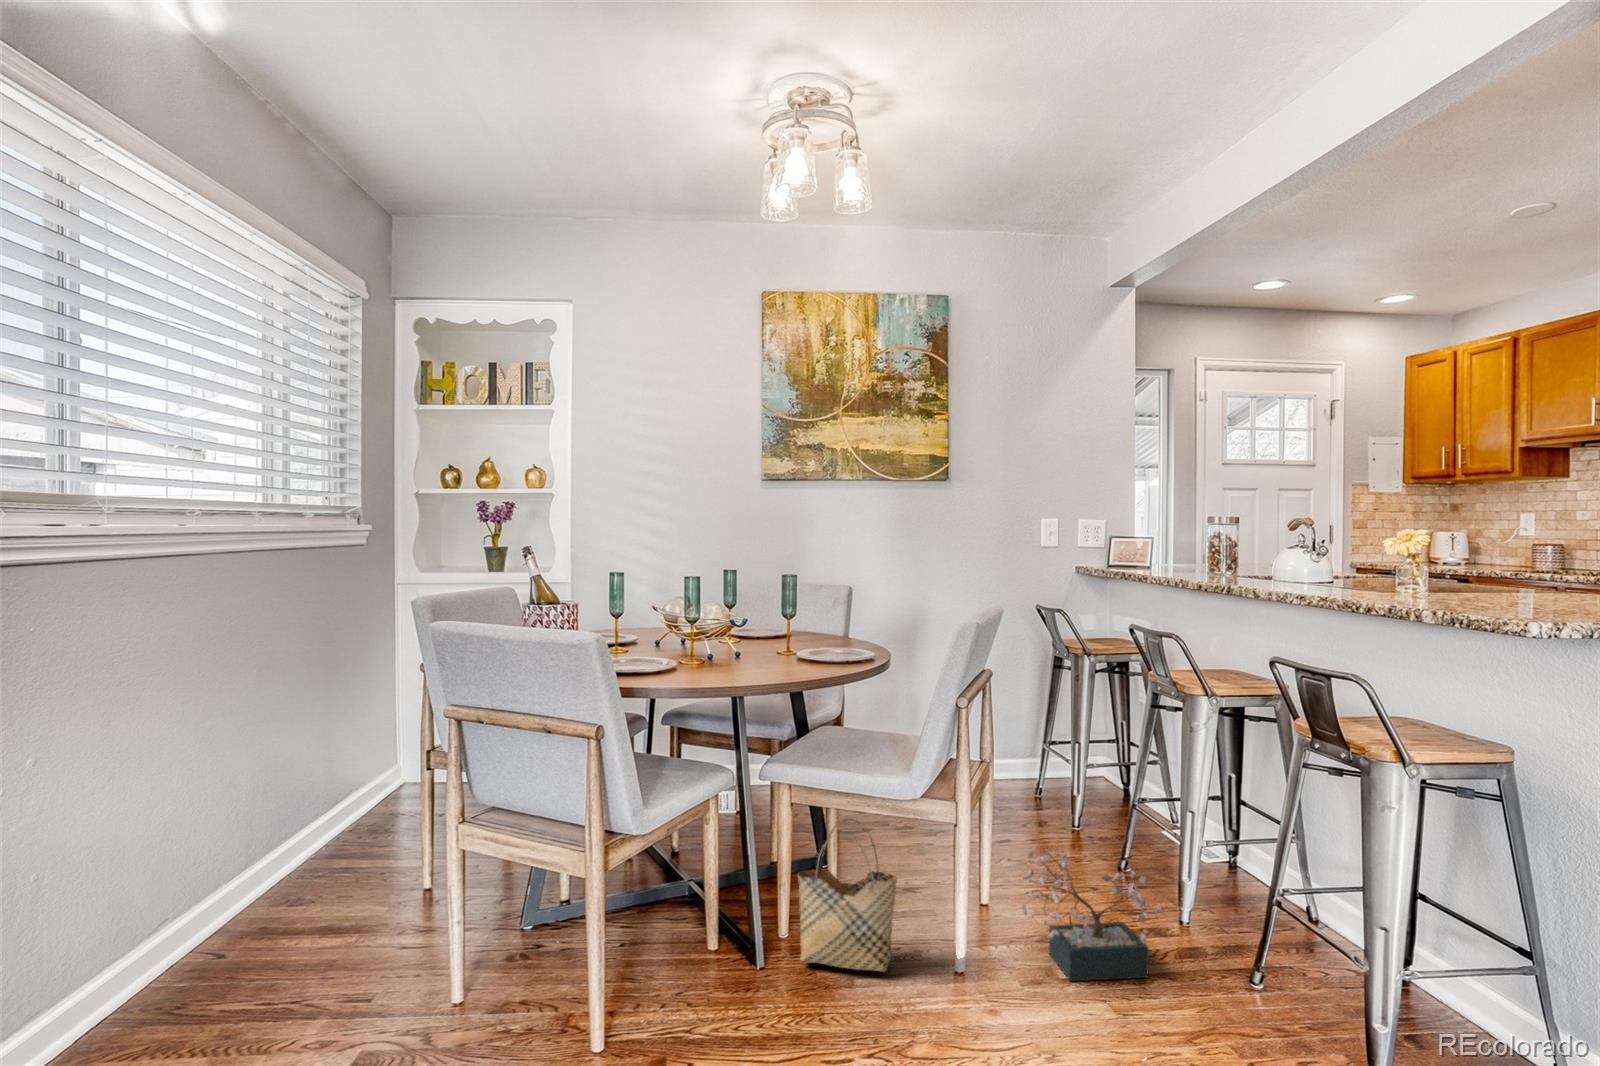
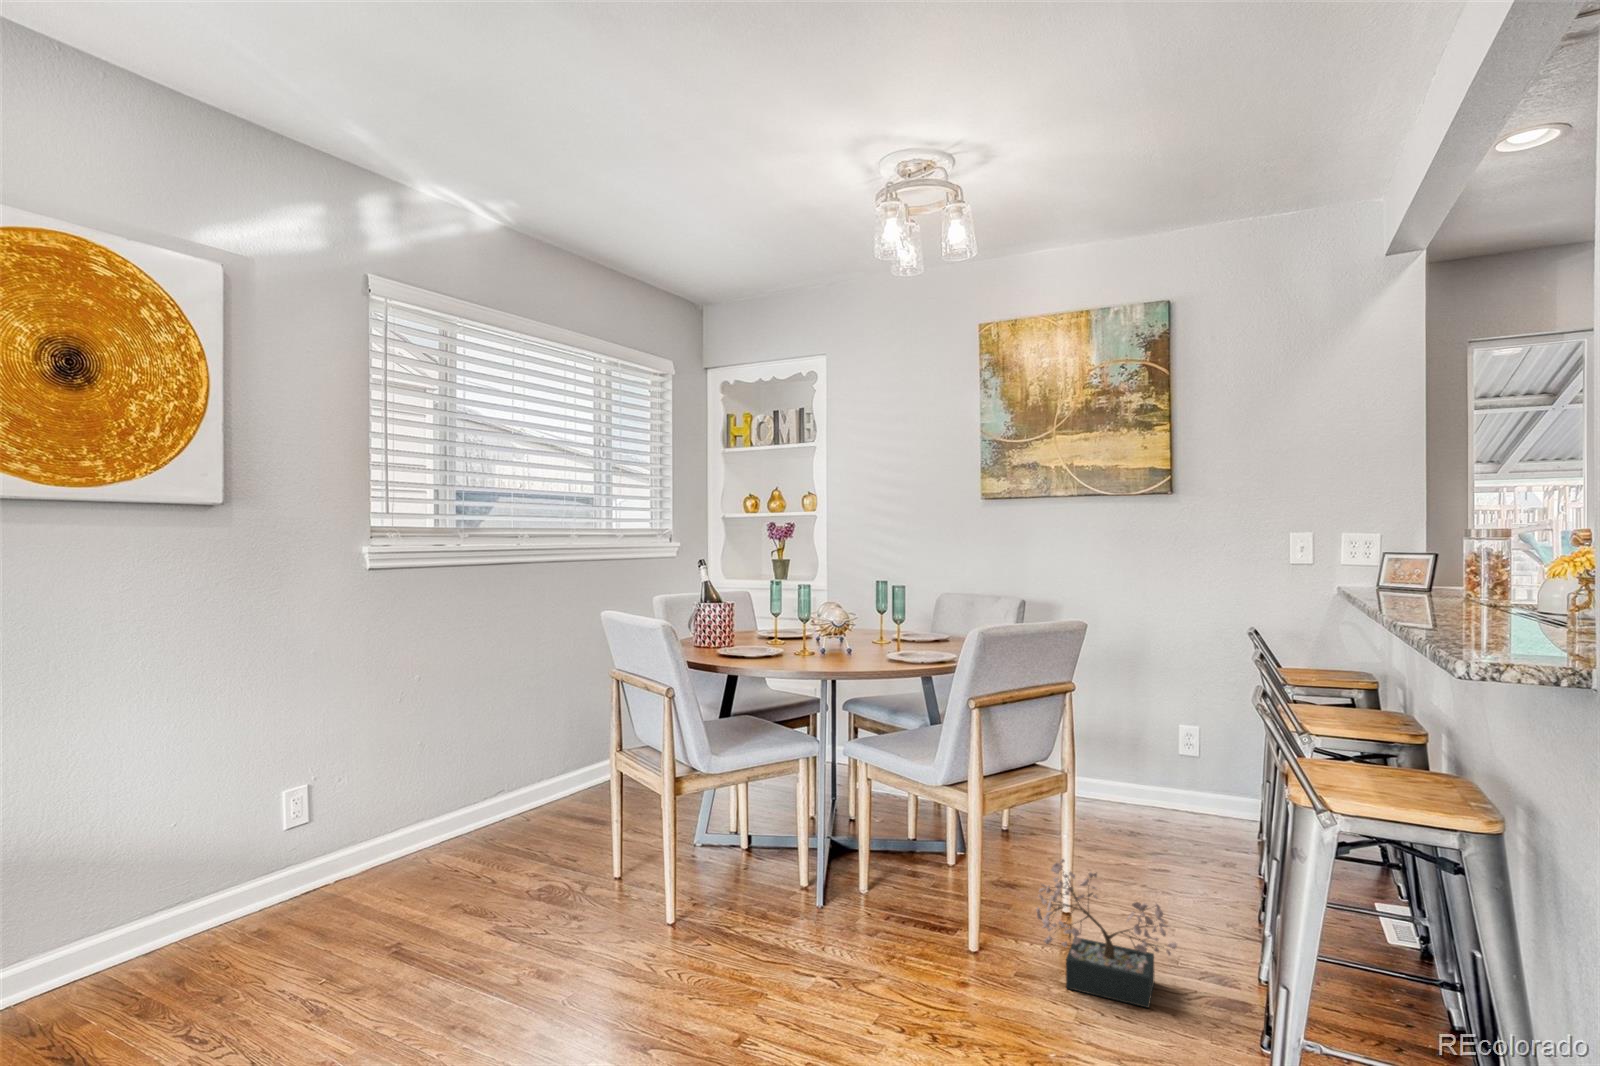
woven basket: present [797,819,897,972] -> none [855,803,932,935]

